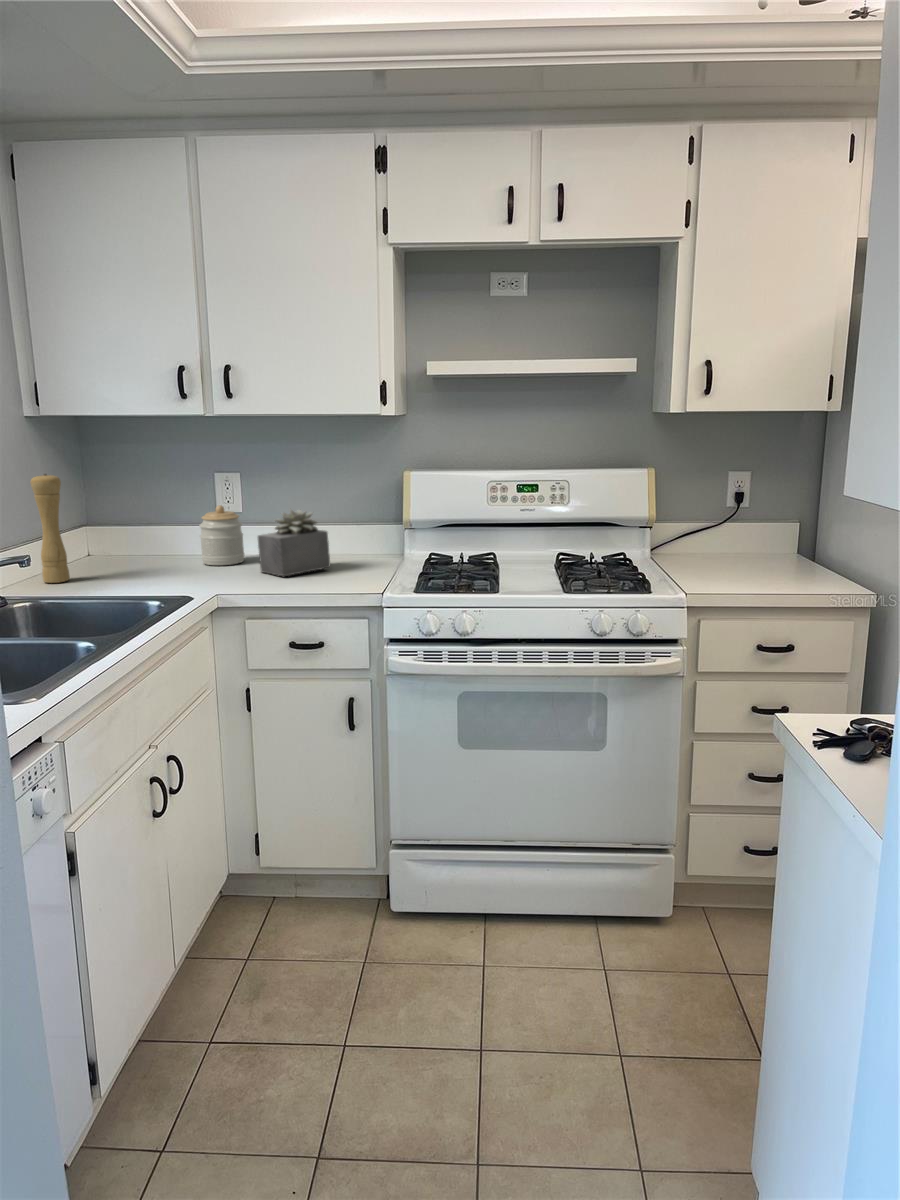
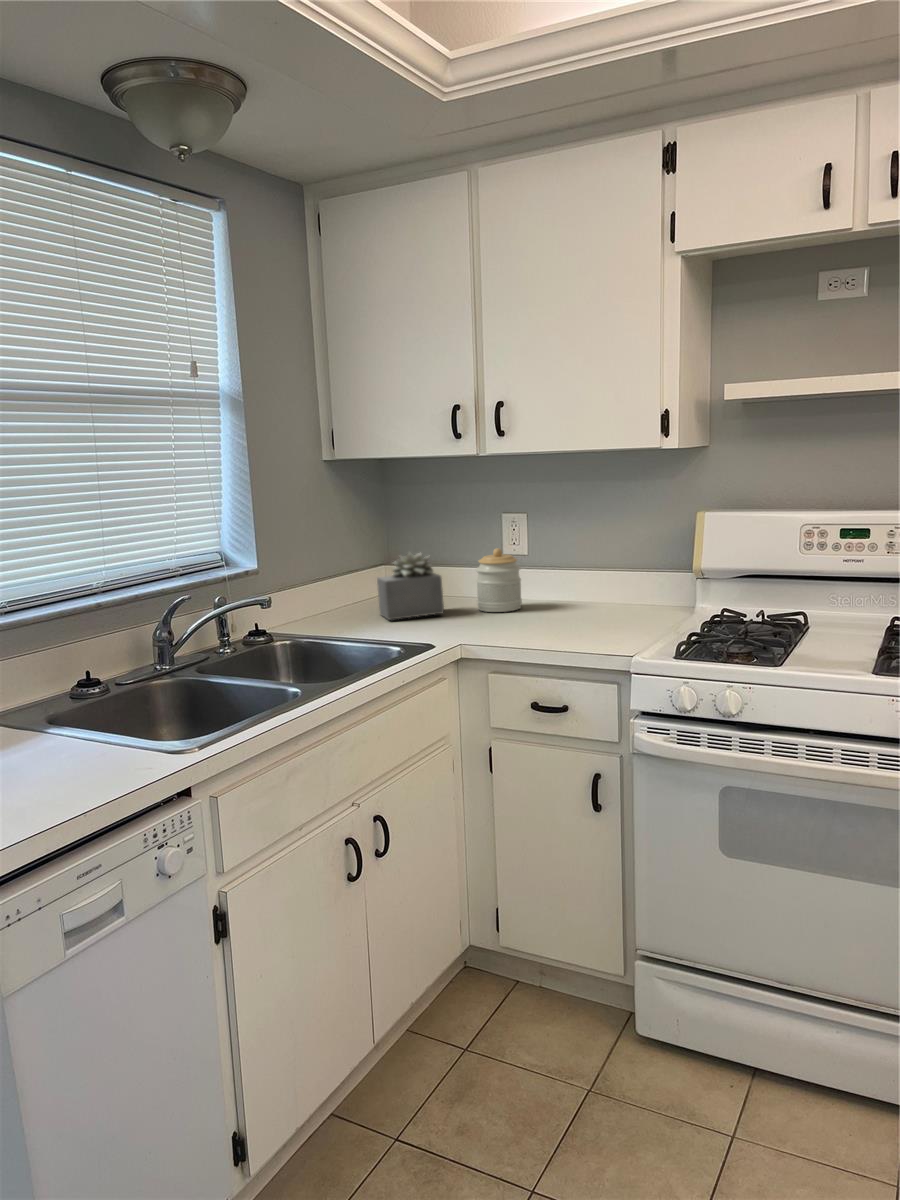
pepper mill: present [31,474,70,583] -> none [311,514,344,622]
succulent plant: present [258,510,330,576] -> present [377,553,444,620]

